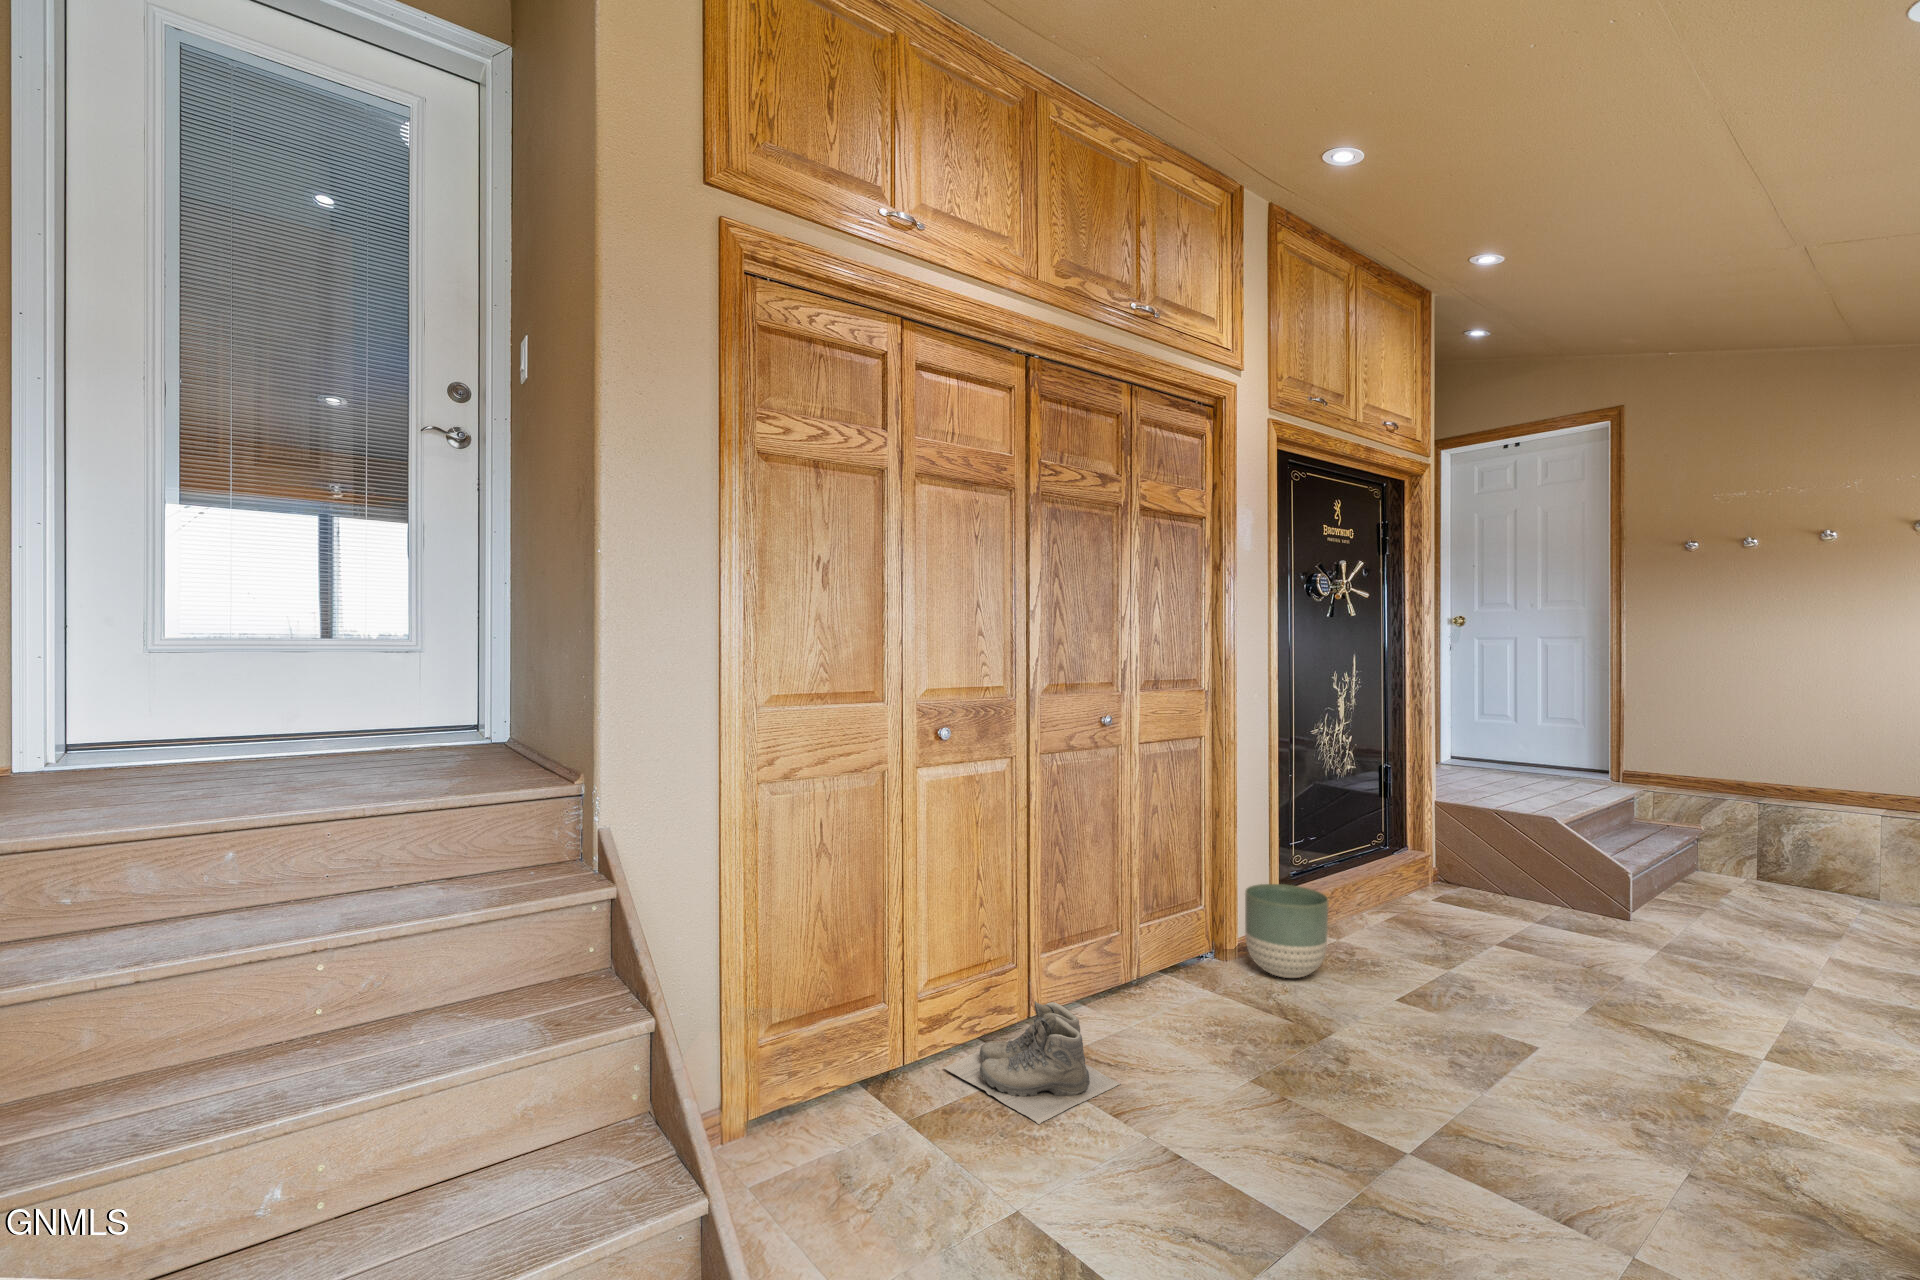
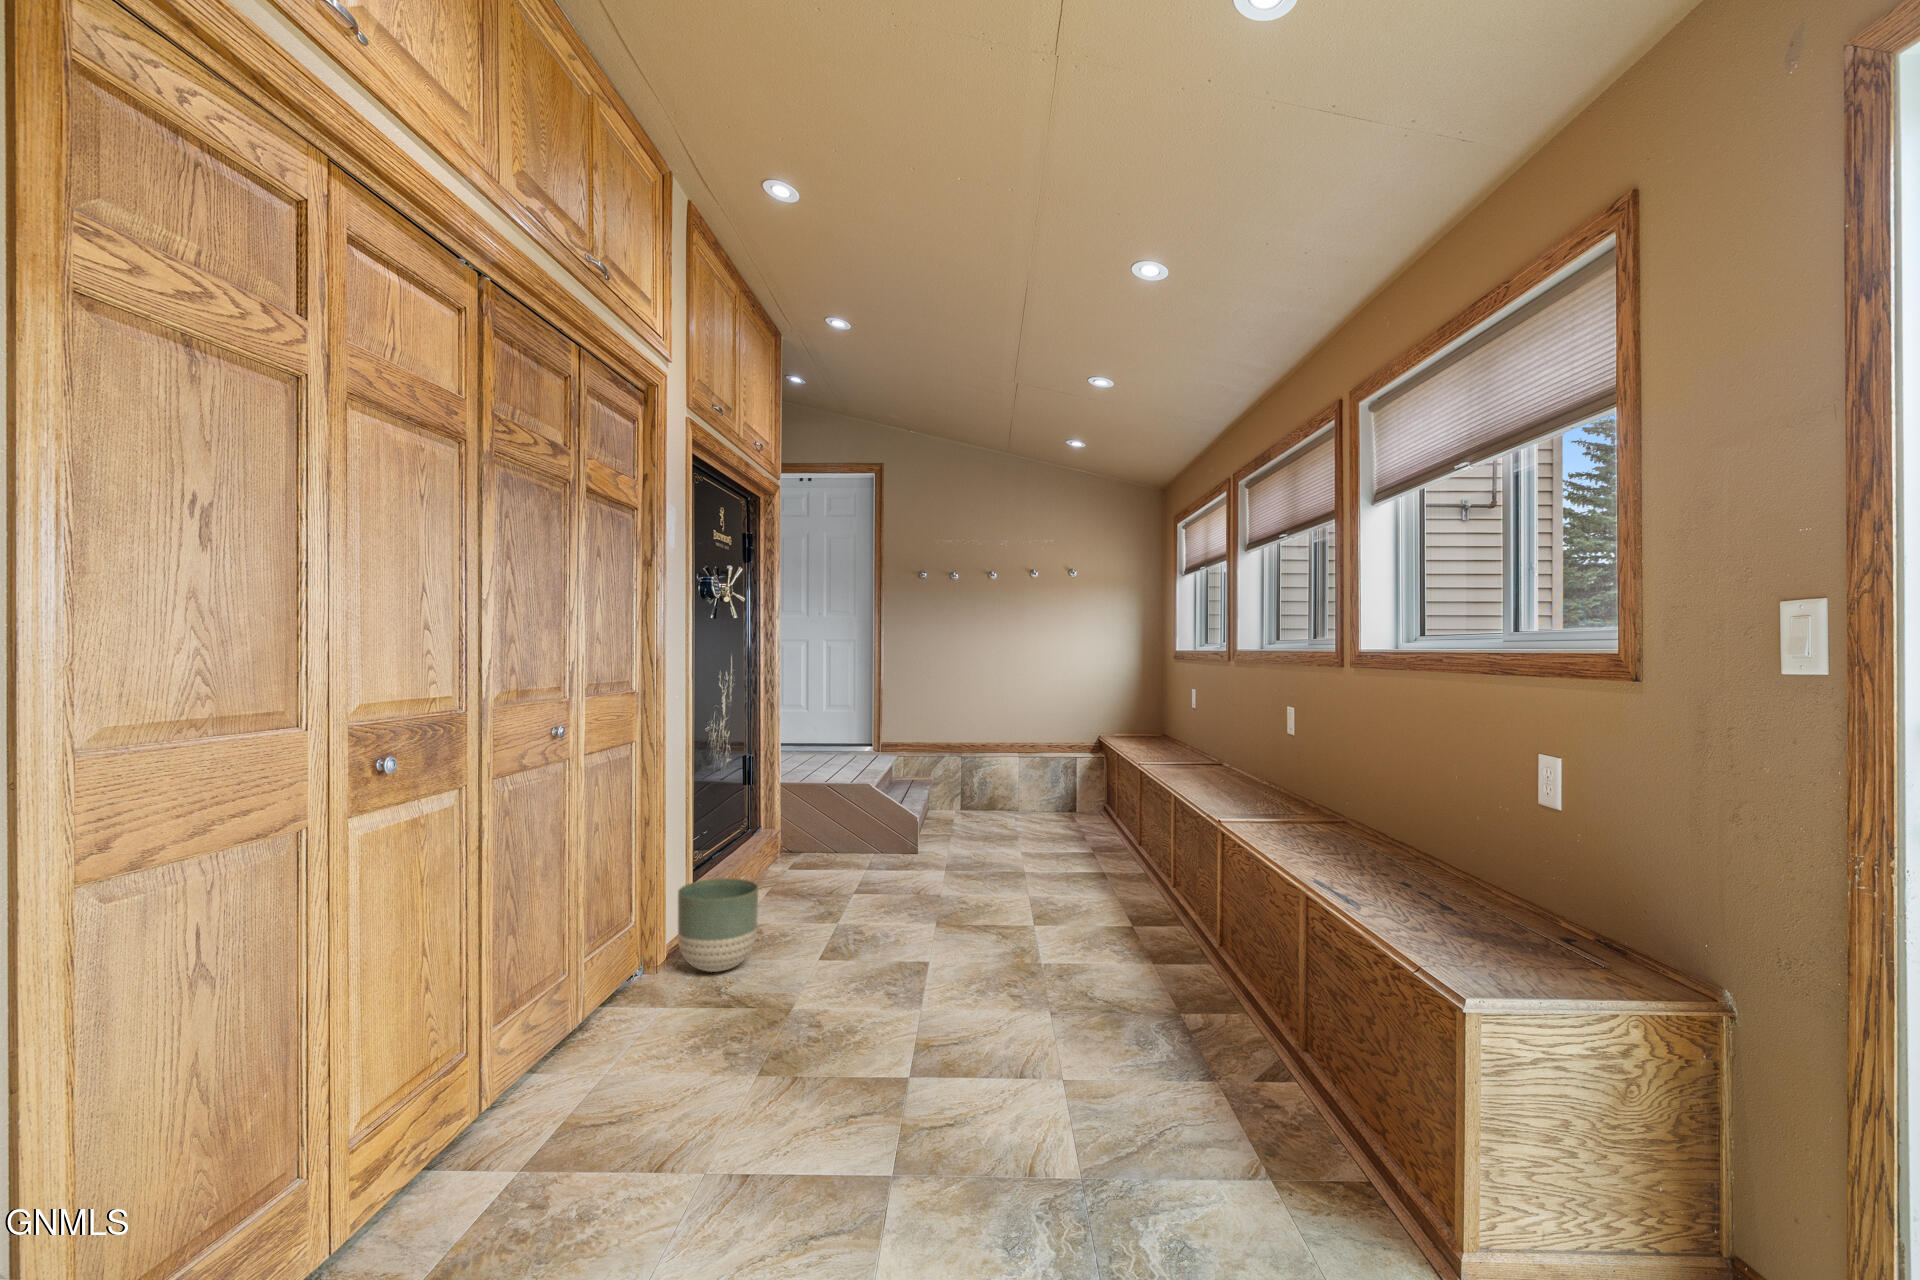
boots: present [943,1001,1120,1124] -> none [393,1079,640,1235]

